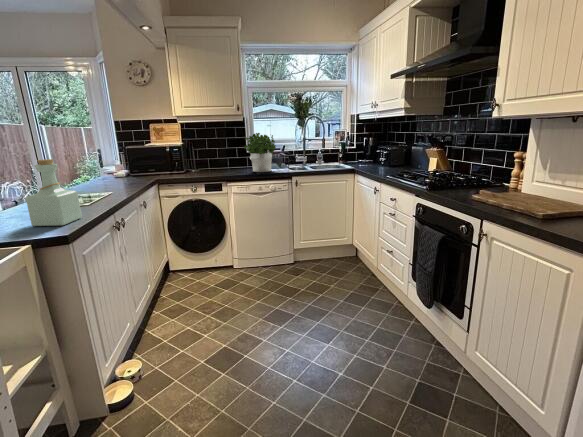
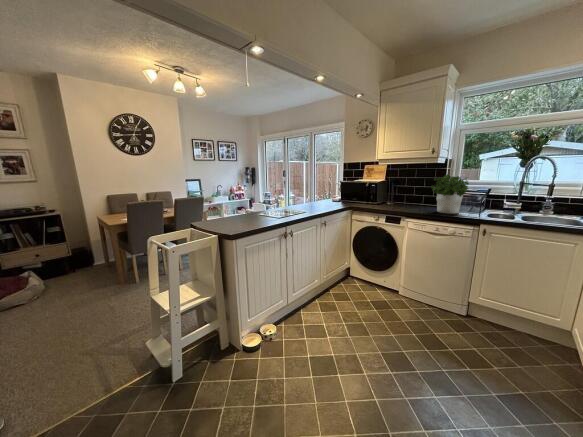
bottle: present [26,159,82,226] -> none [234,188,259,228]

